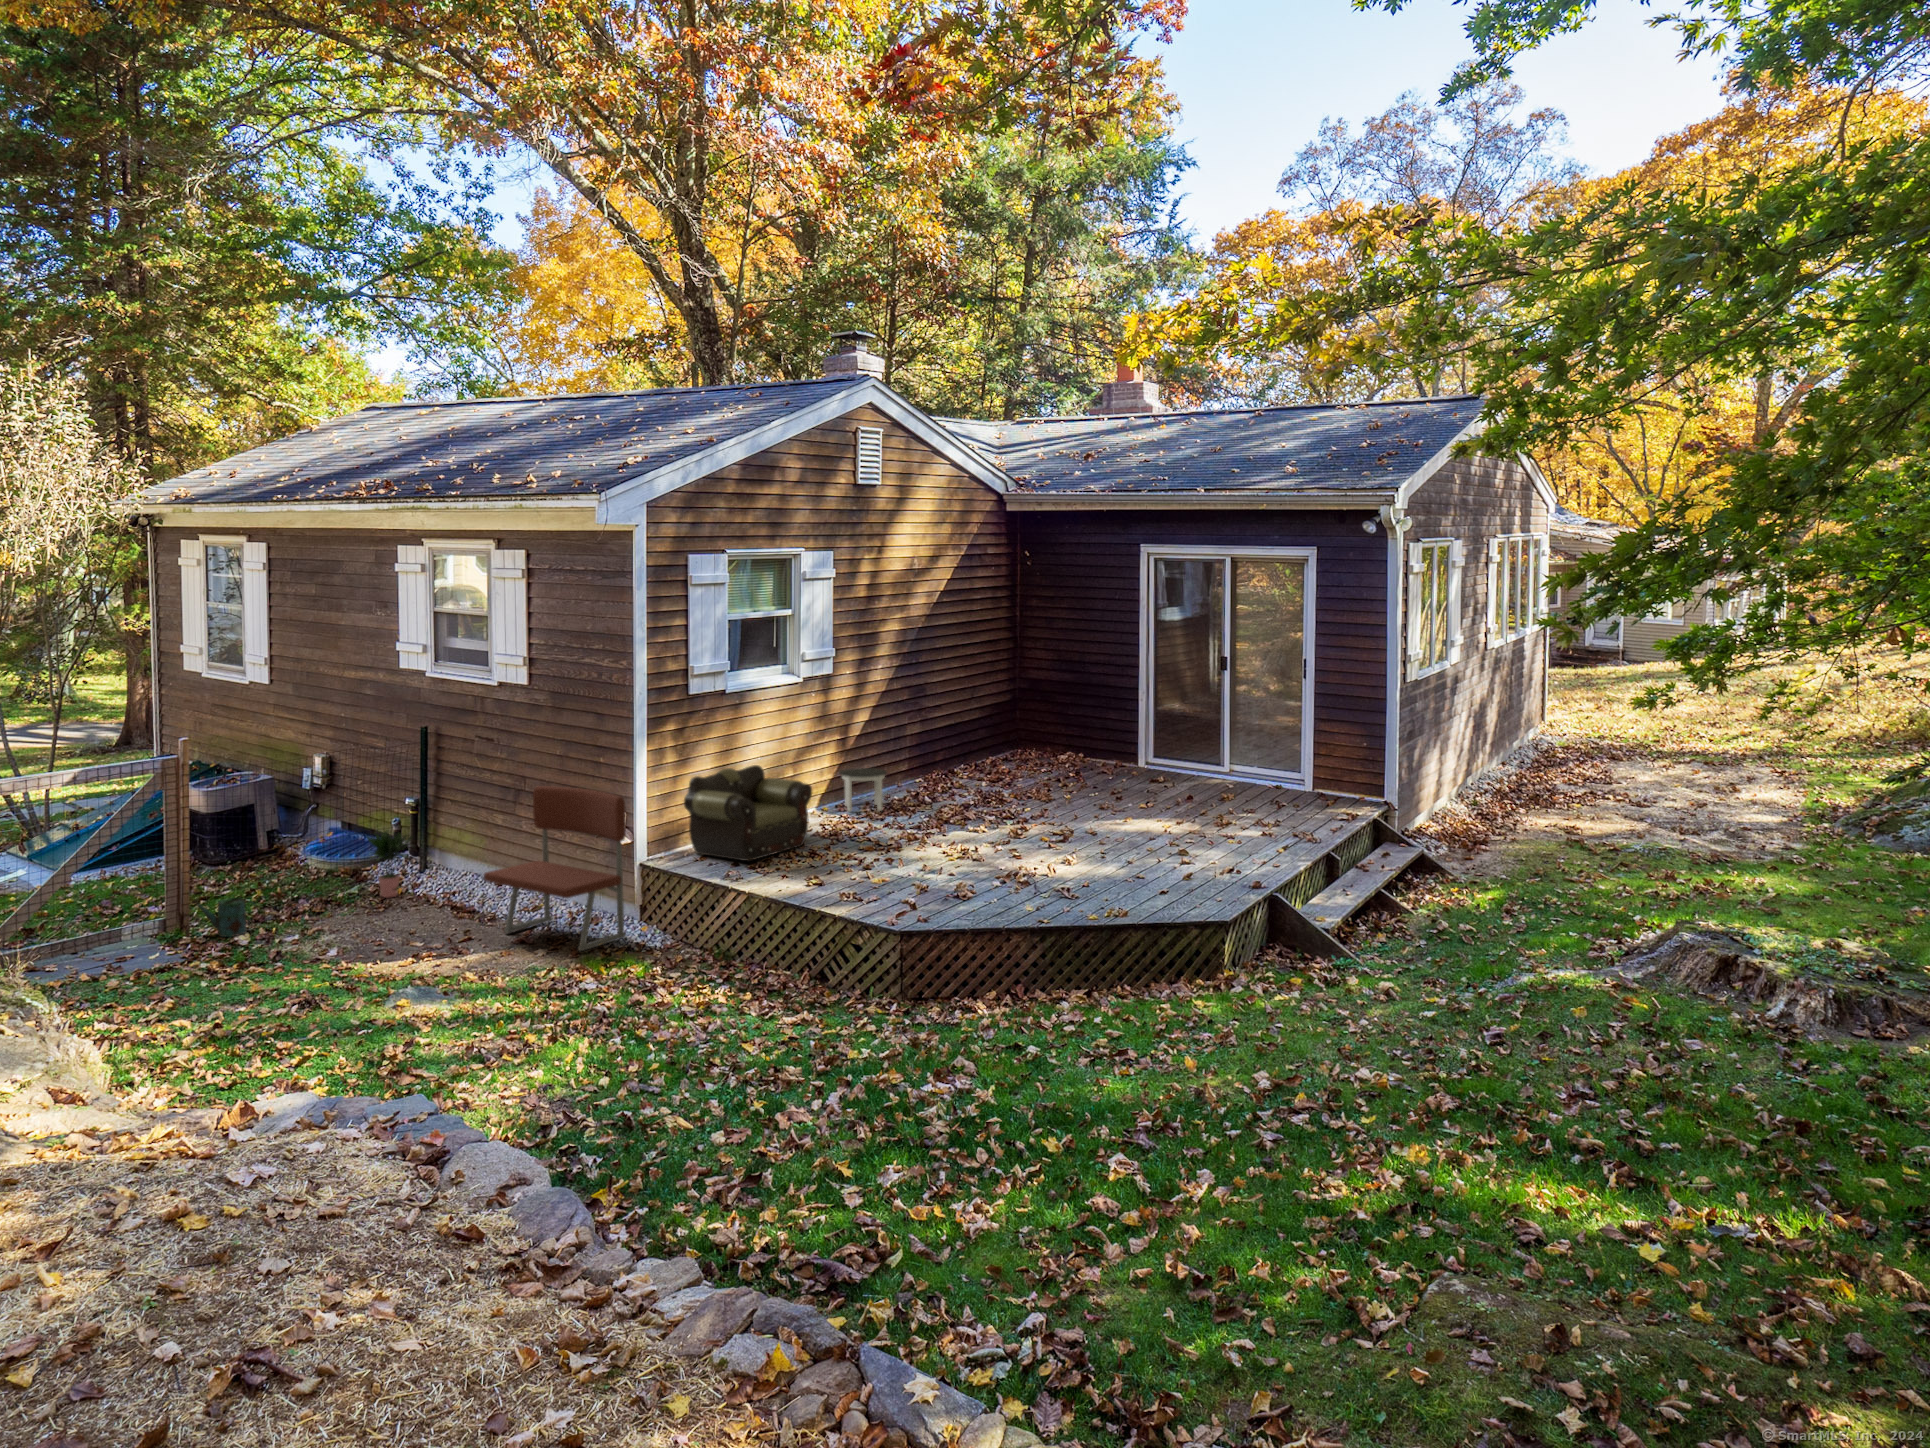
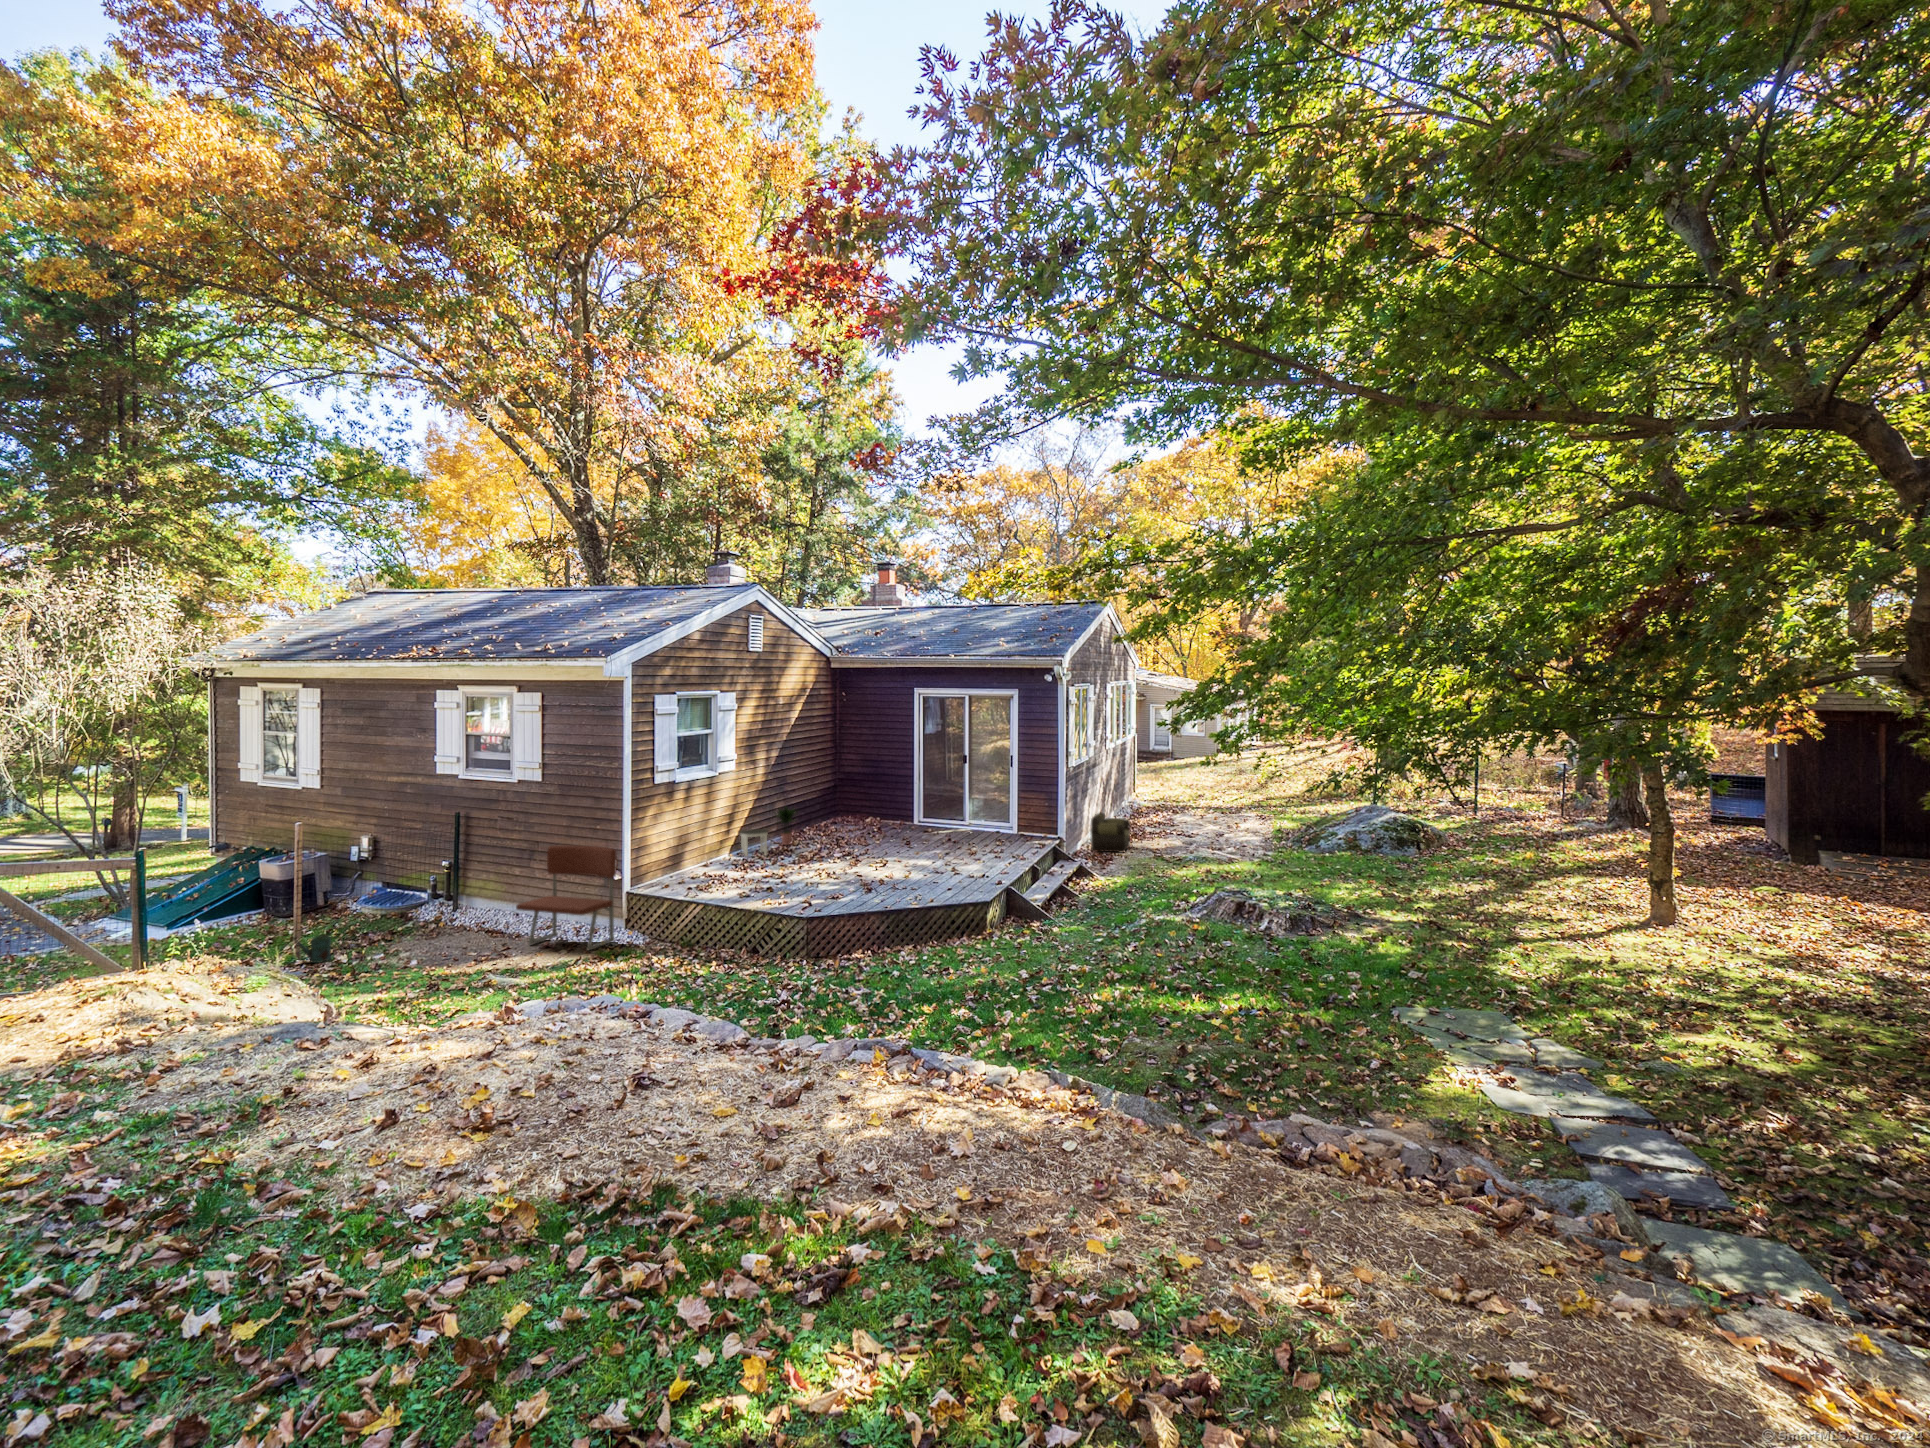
armchair: present [684,765,812,861] -> present [1090,812,1130,852]
potted plant: present [367,831,412,898] -> present [775,807,796,845]

